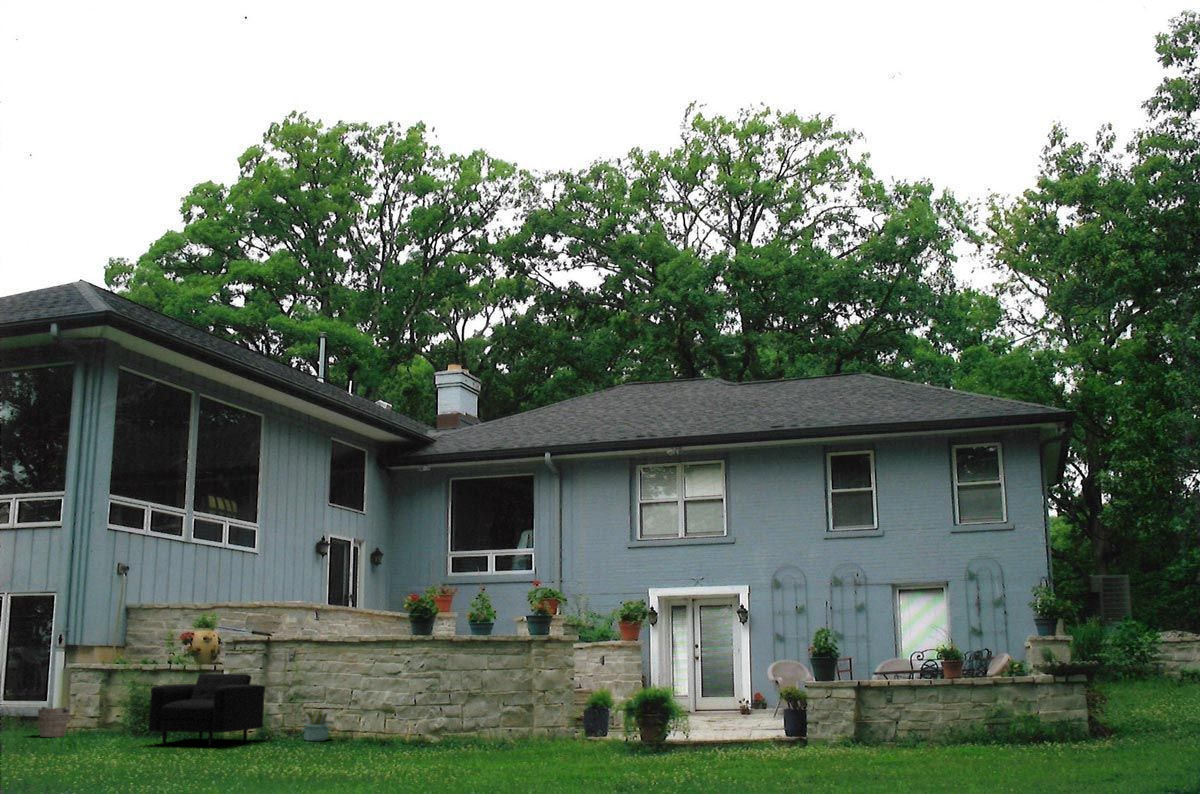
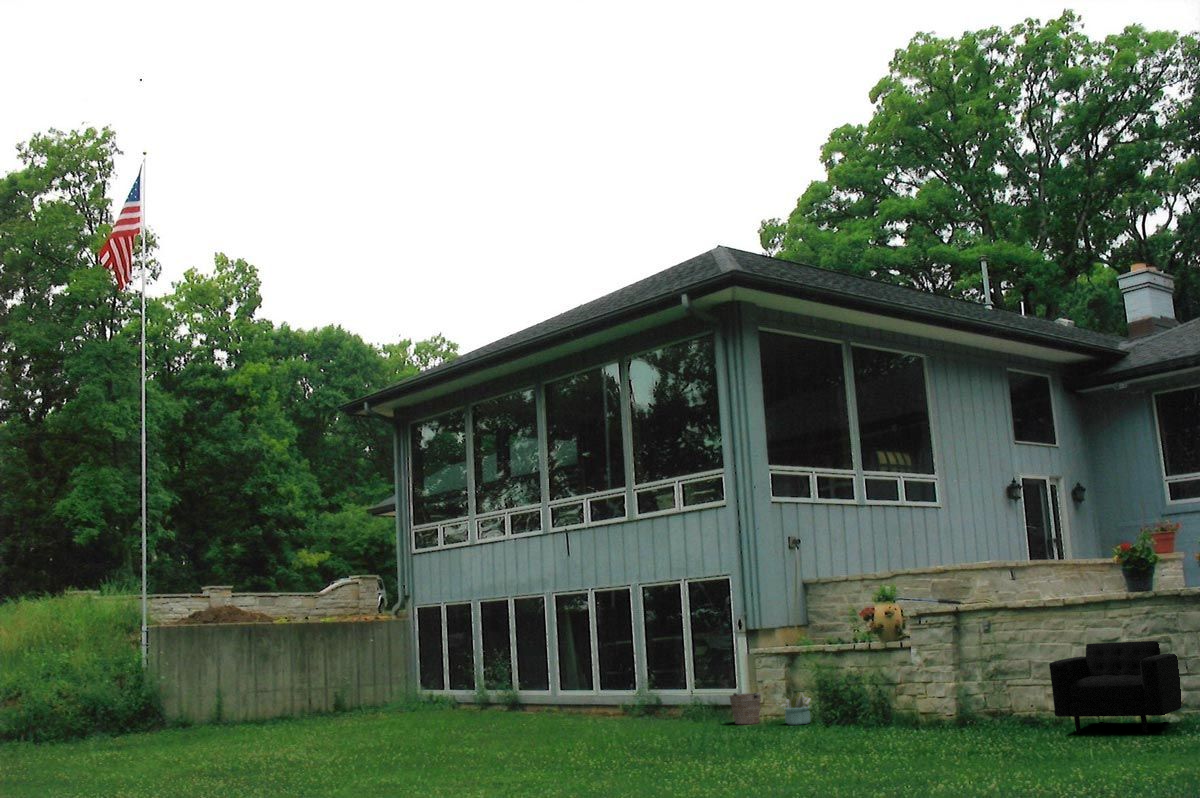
armchair: present [148,674,265,746] -> present [1049,641,1181,733]
decorative plant: present [301,710,334,741] -> present [777,692,810,725]

